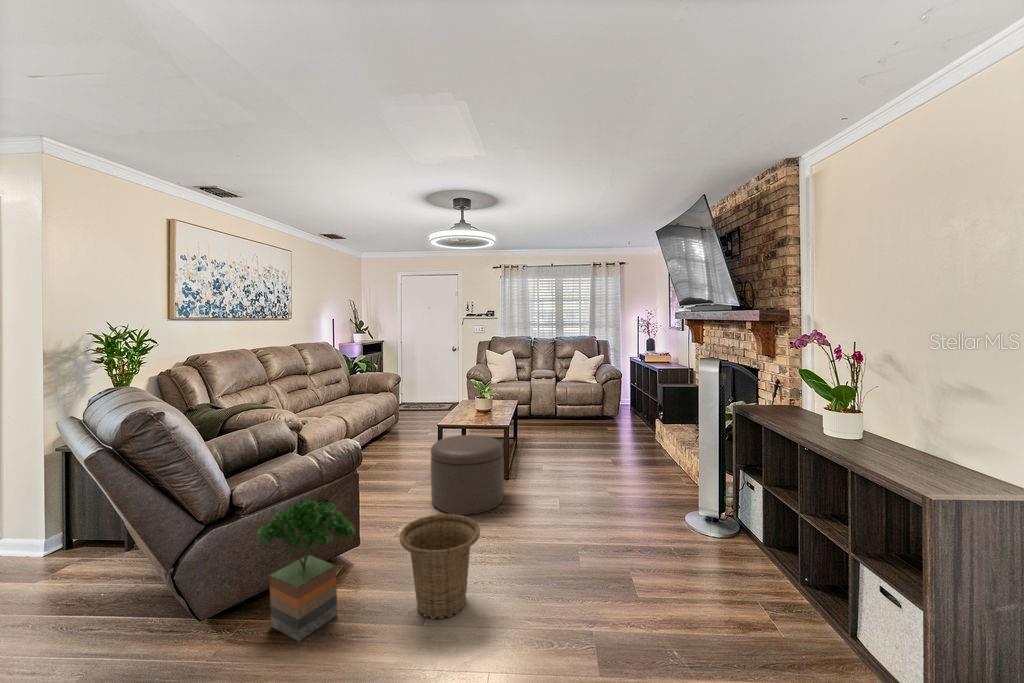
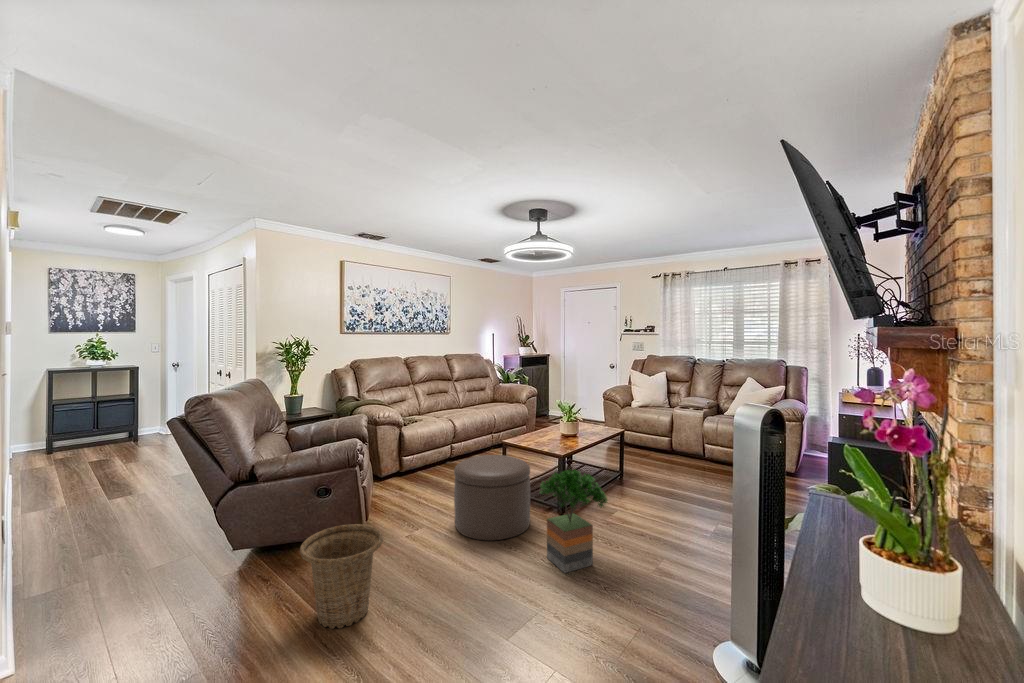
potted tree: present [258,499,355,641] -> present [540,469,608,573]

